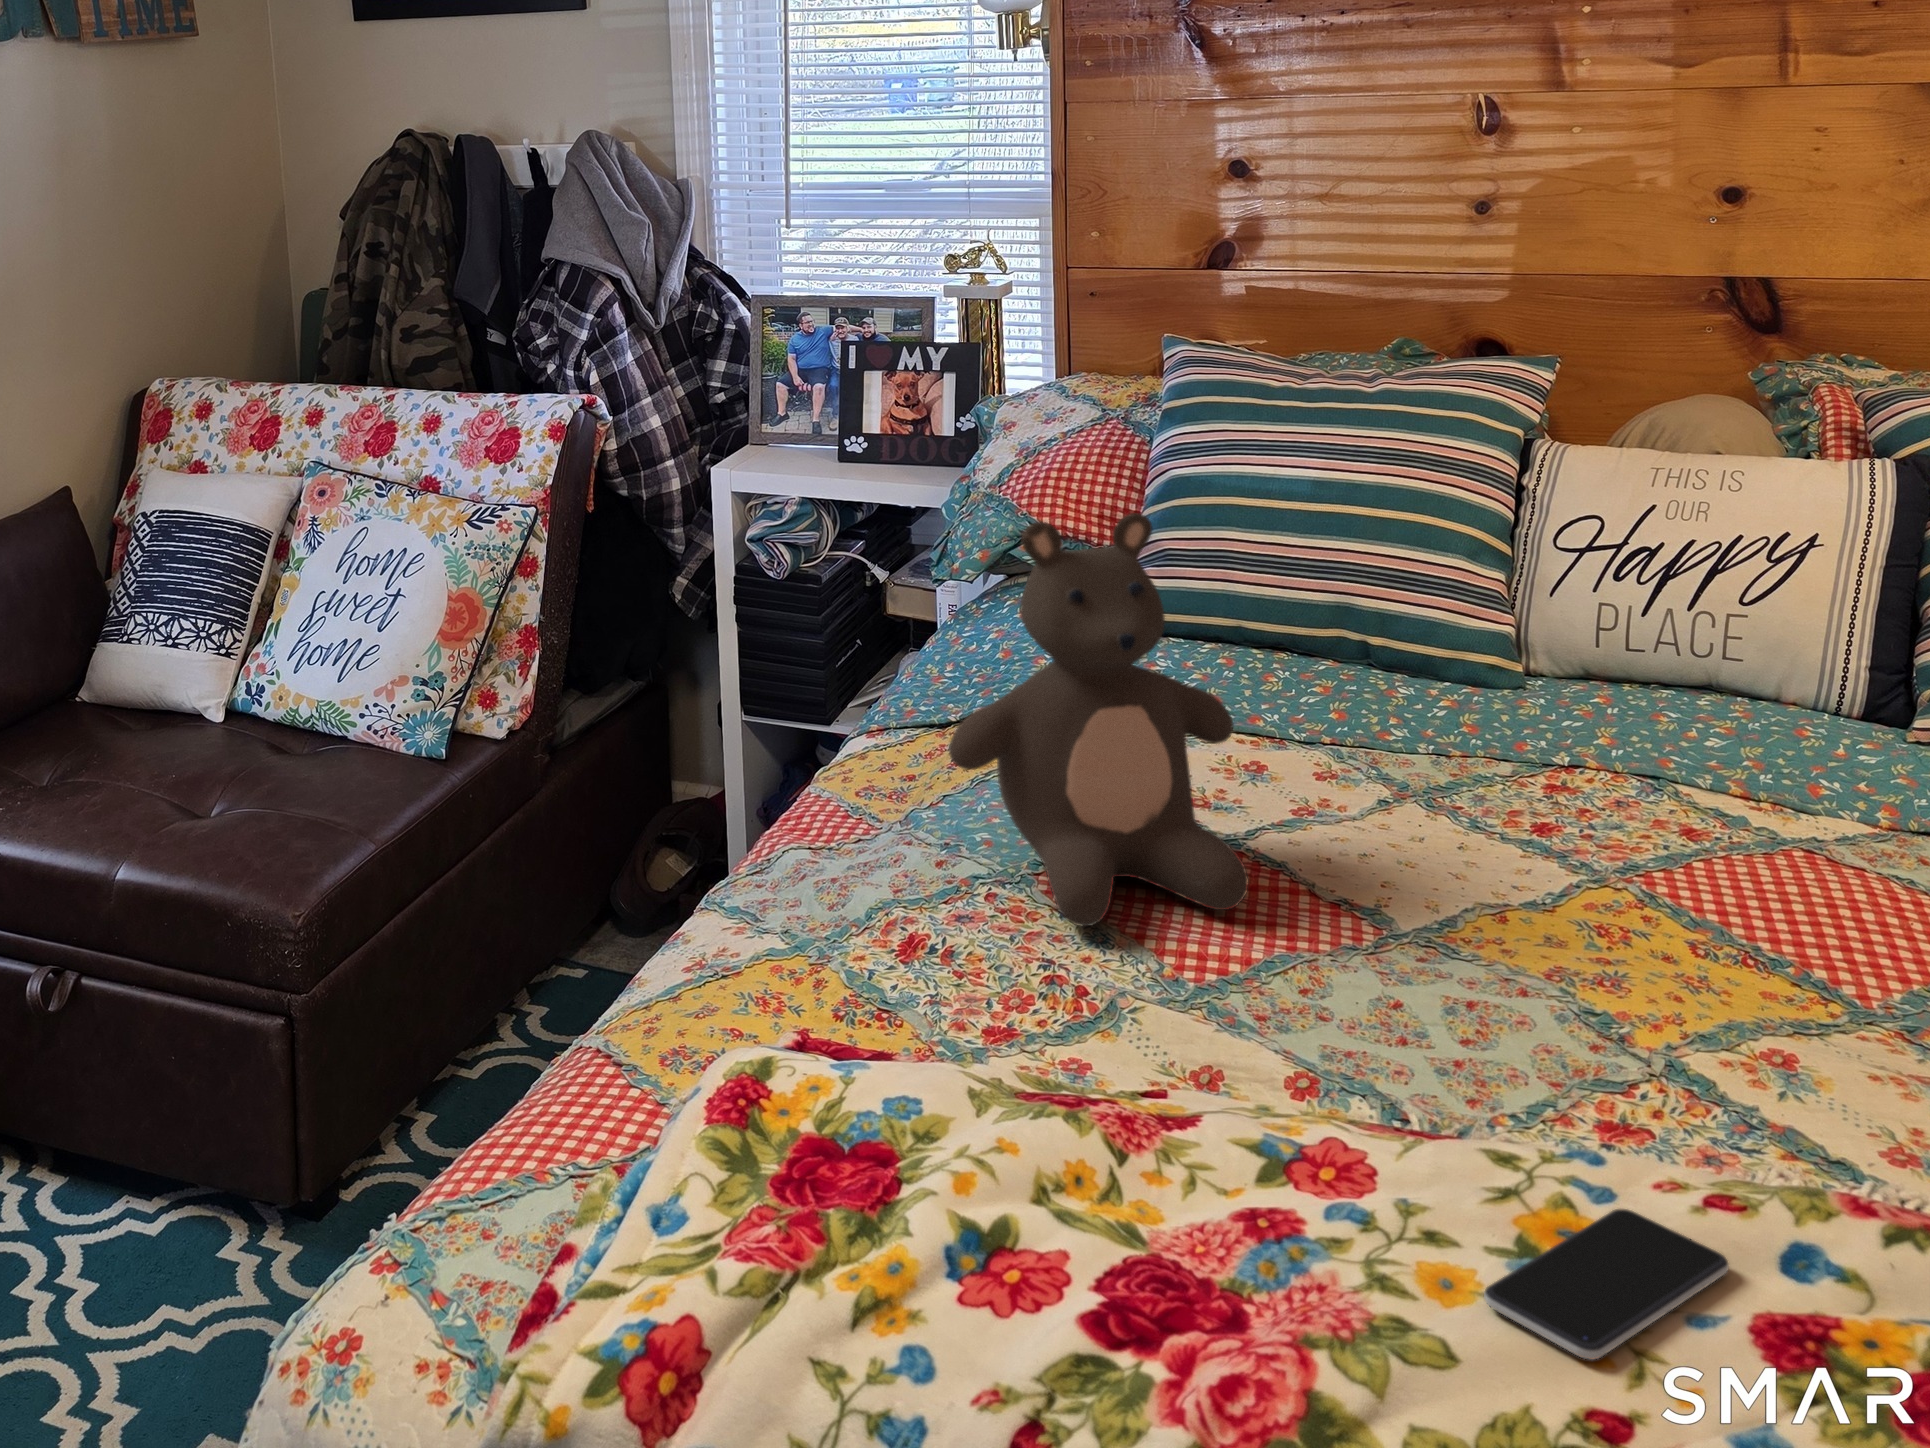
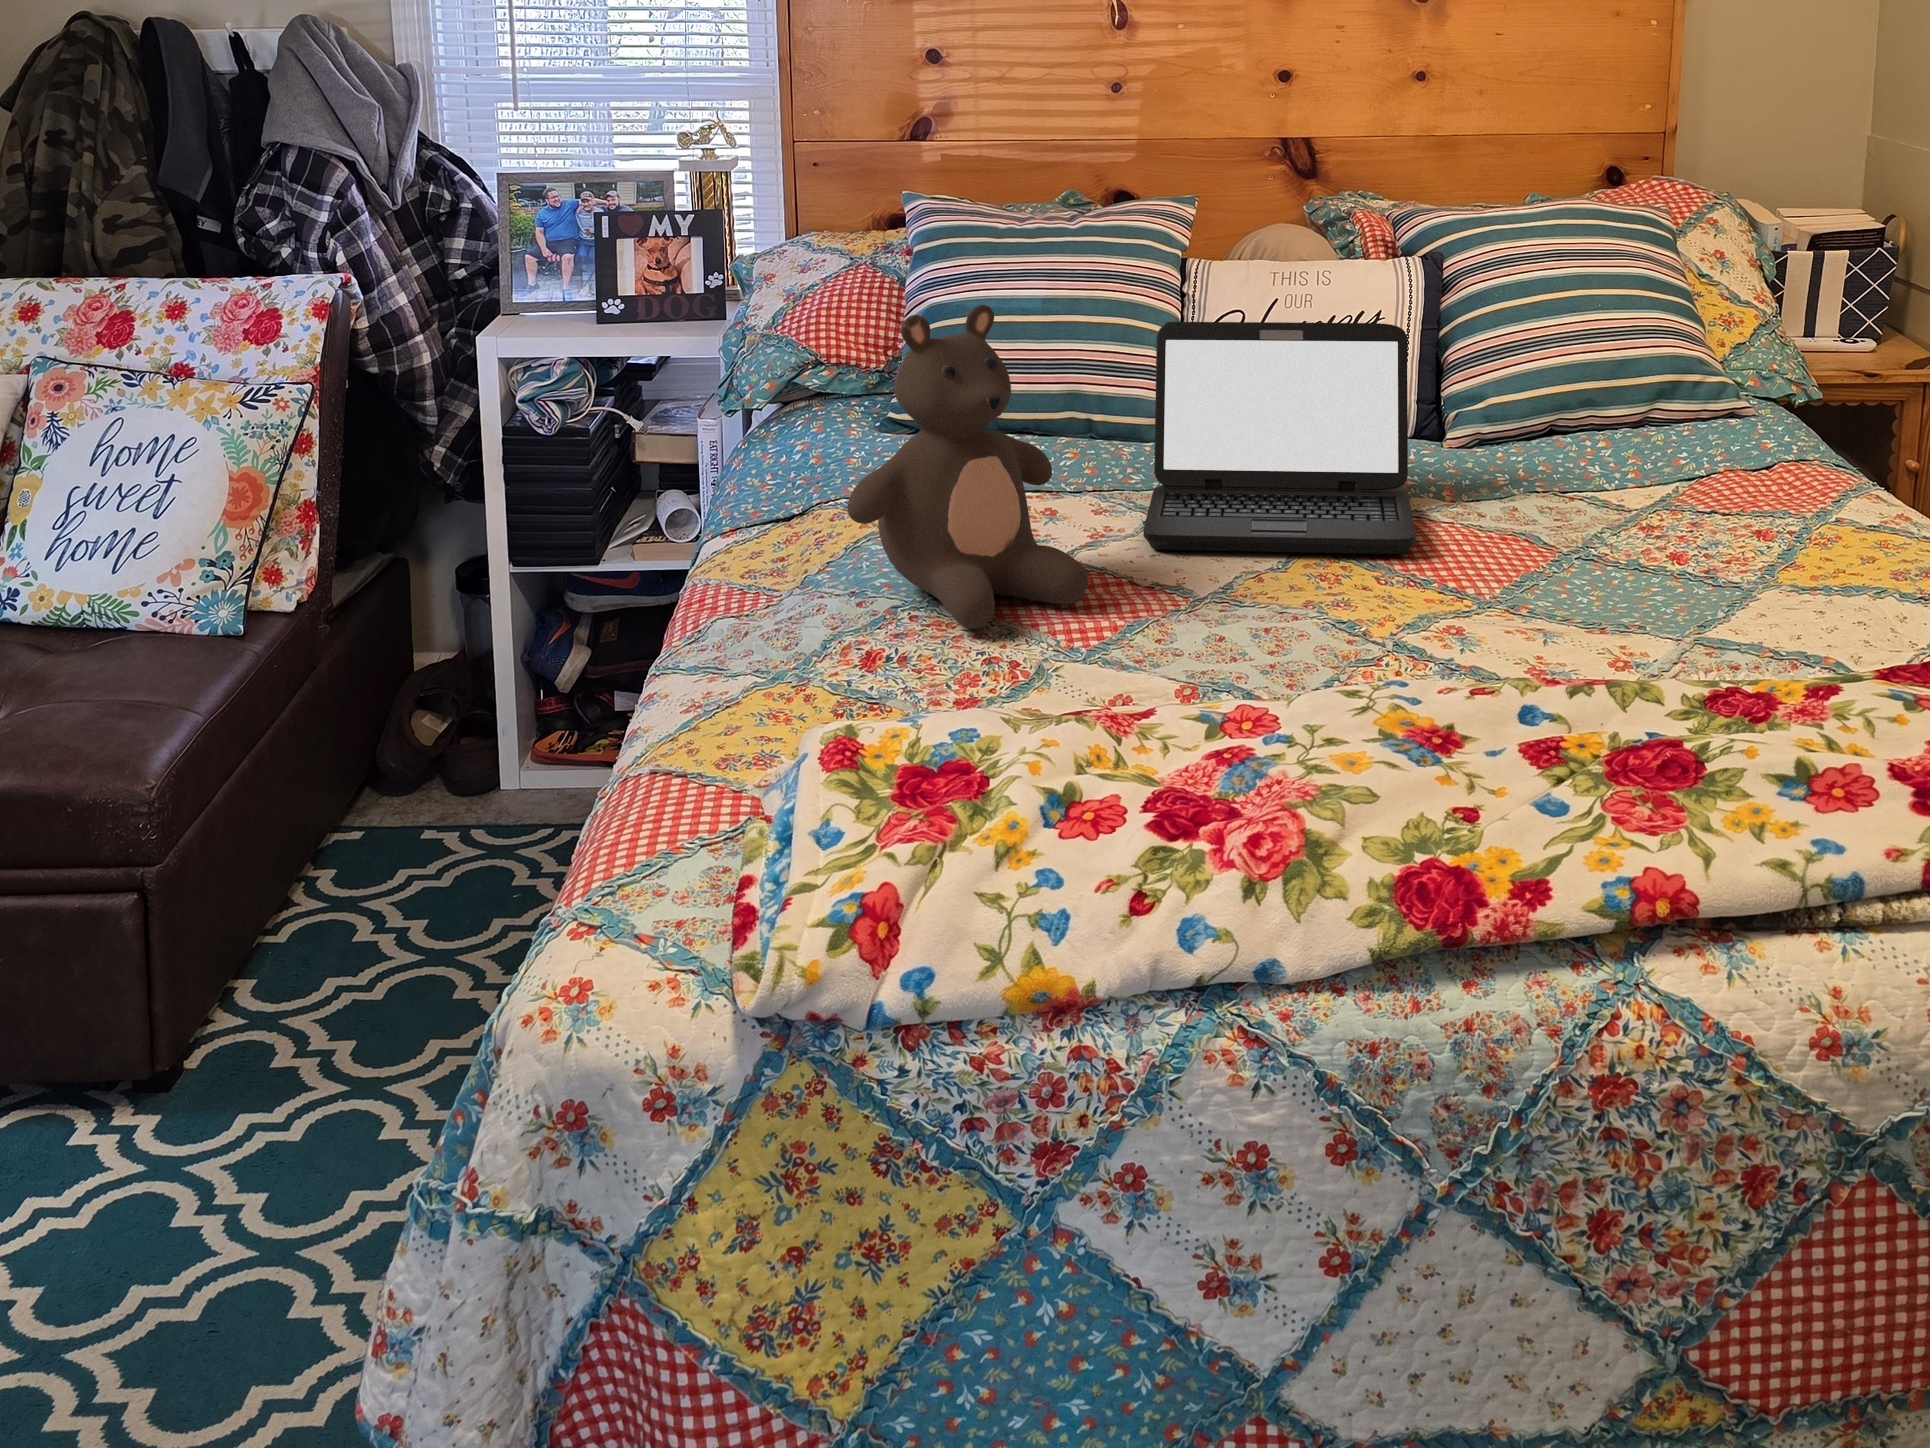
laptop: none [1366,536,1806,911] -> present [1144,322,1416,554]
smartphone: present [1484,1209,1729,1360] -> none [1385,701,1509,778]

